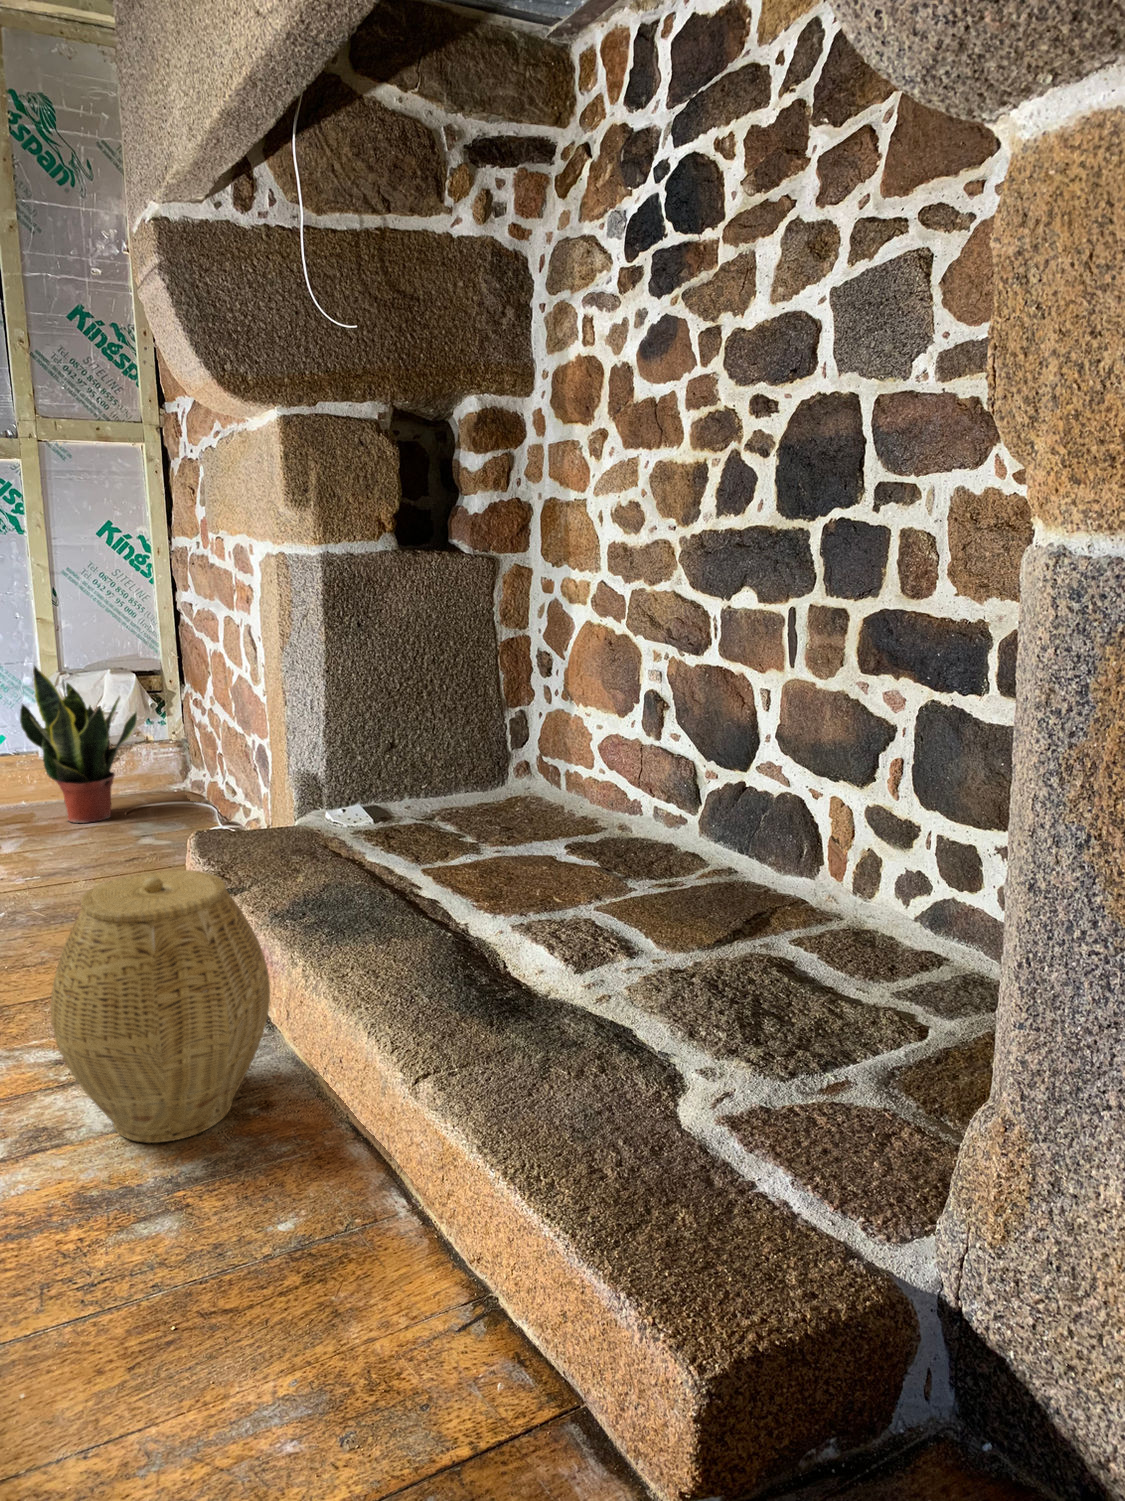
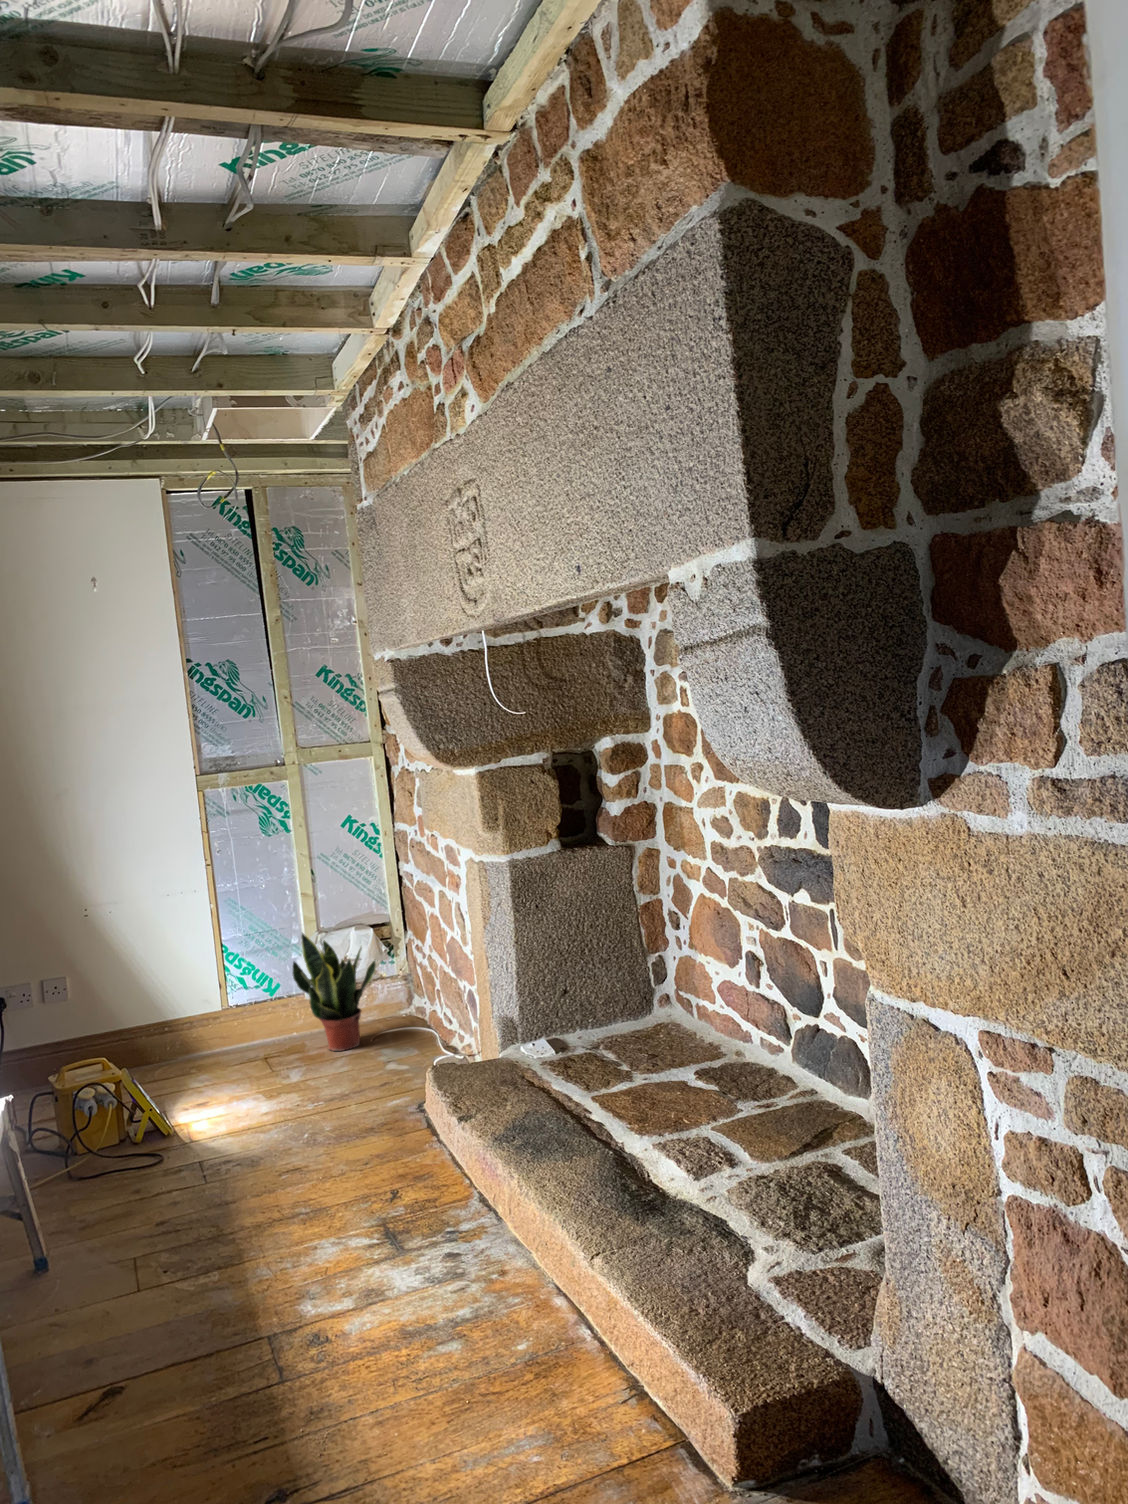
woven basket: present [51,870,270,1143] -> none [363,1114,495,1300]

